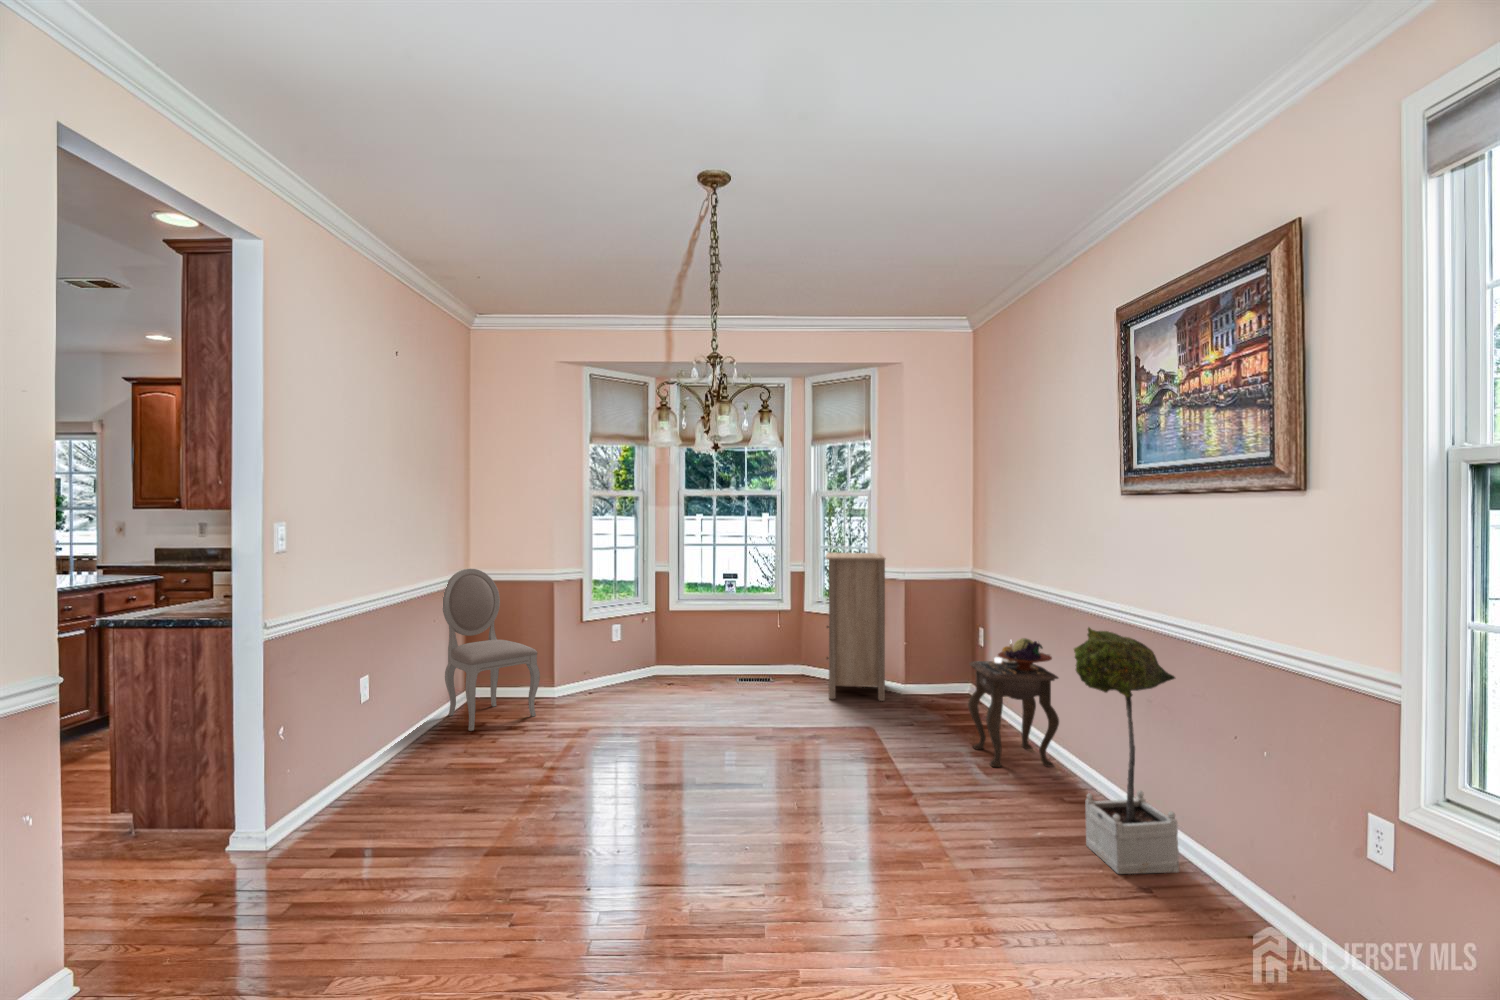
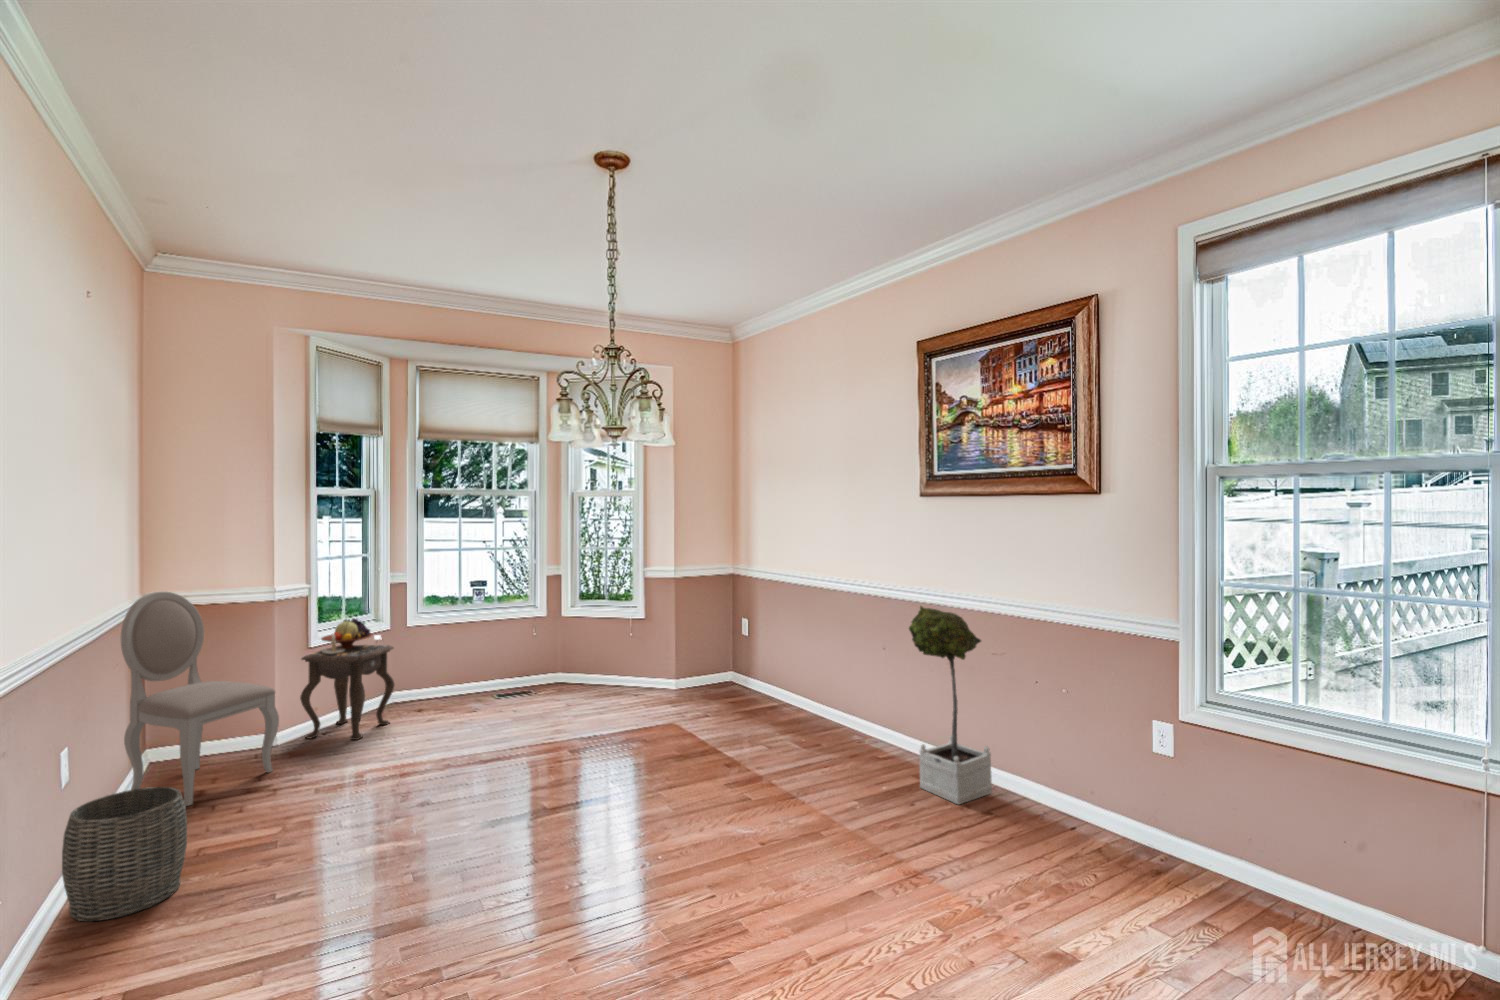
storage cabinet: present [826,553,885,701] -> none [593,553,664,700]
side table: present [968,638,1059,767] -> present [300,619,394,740]
woven basket: none [359,709,434,795] -> present [62,787,187,921]

